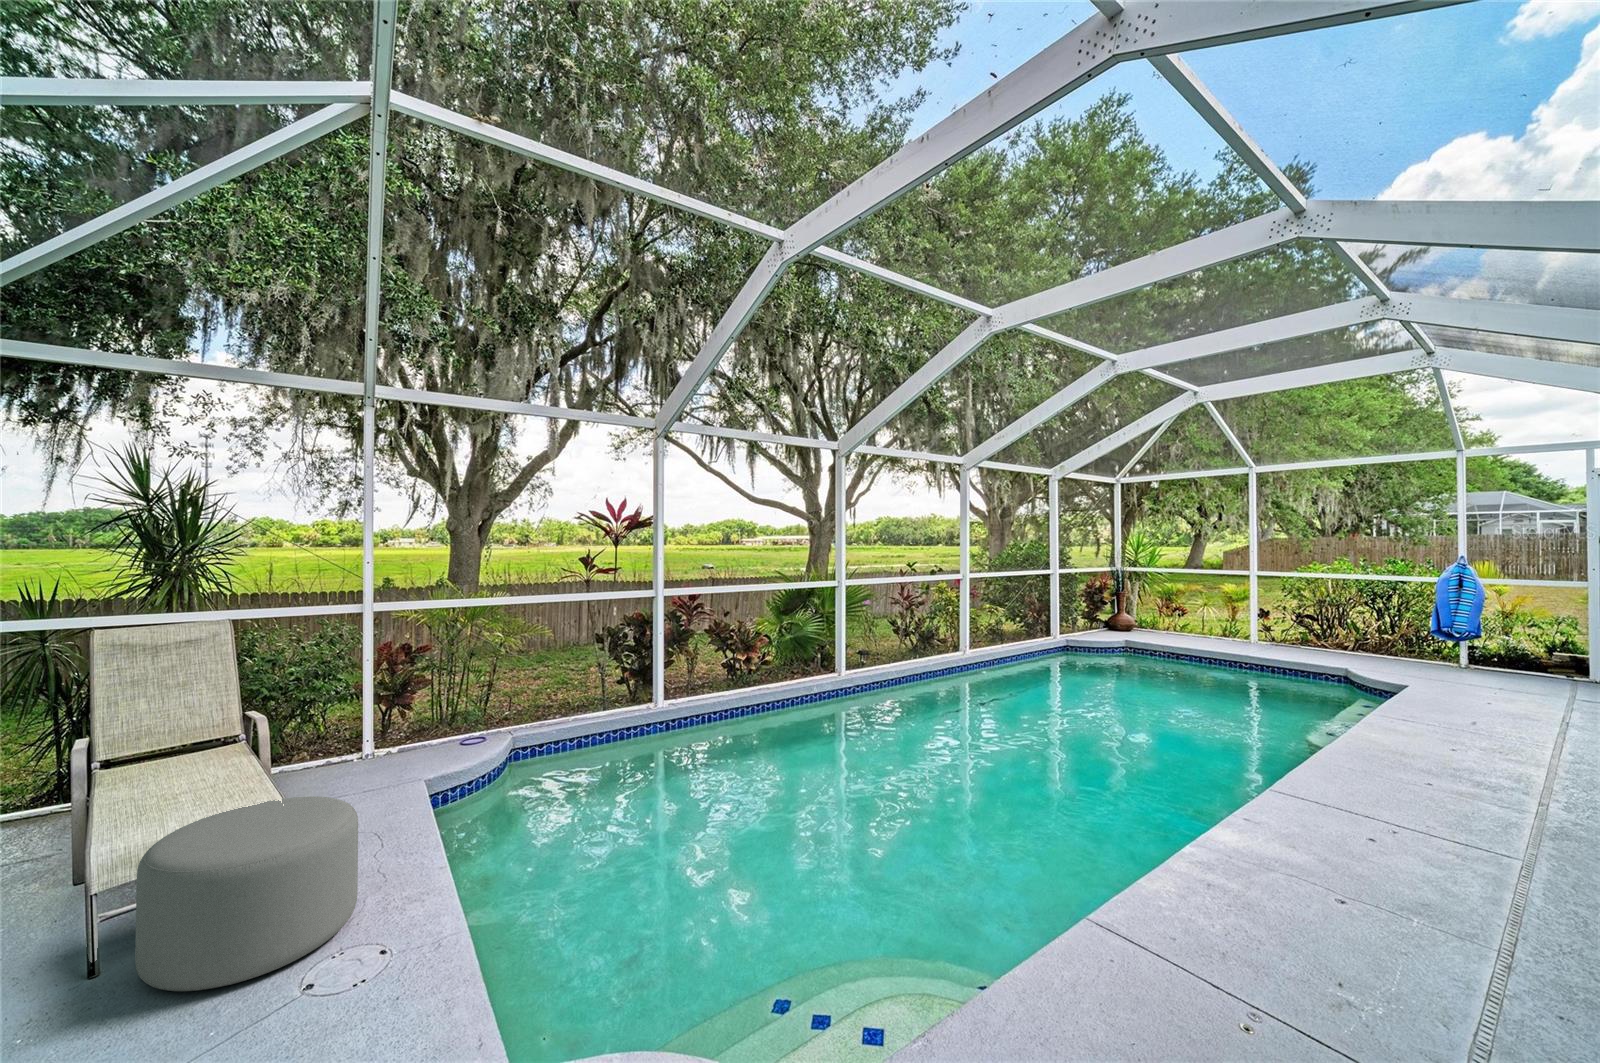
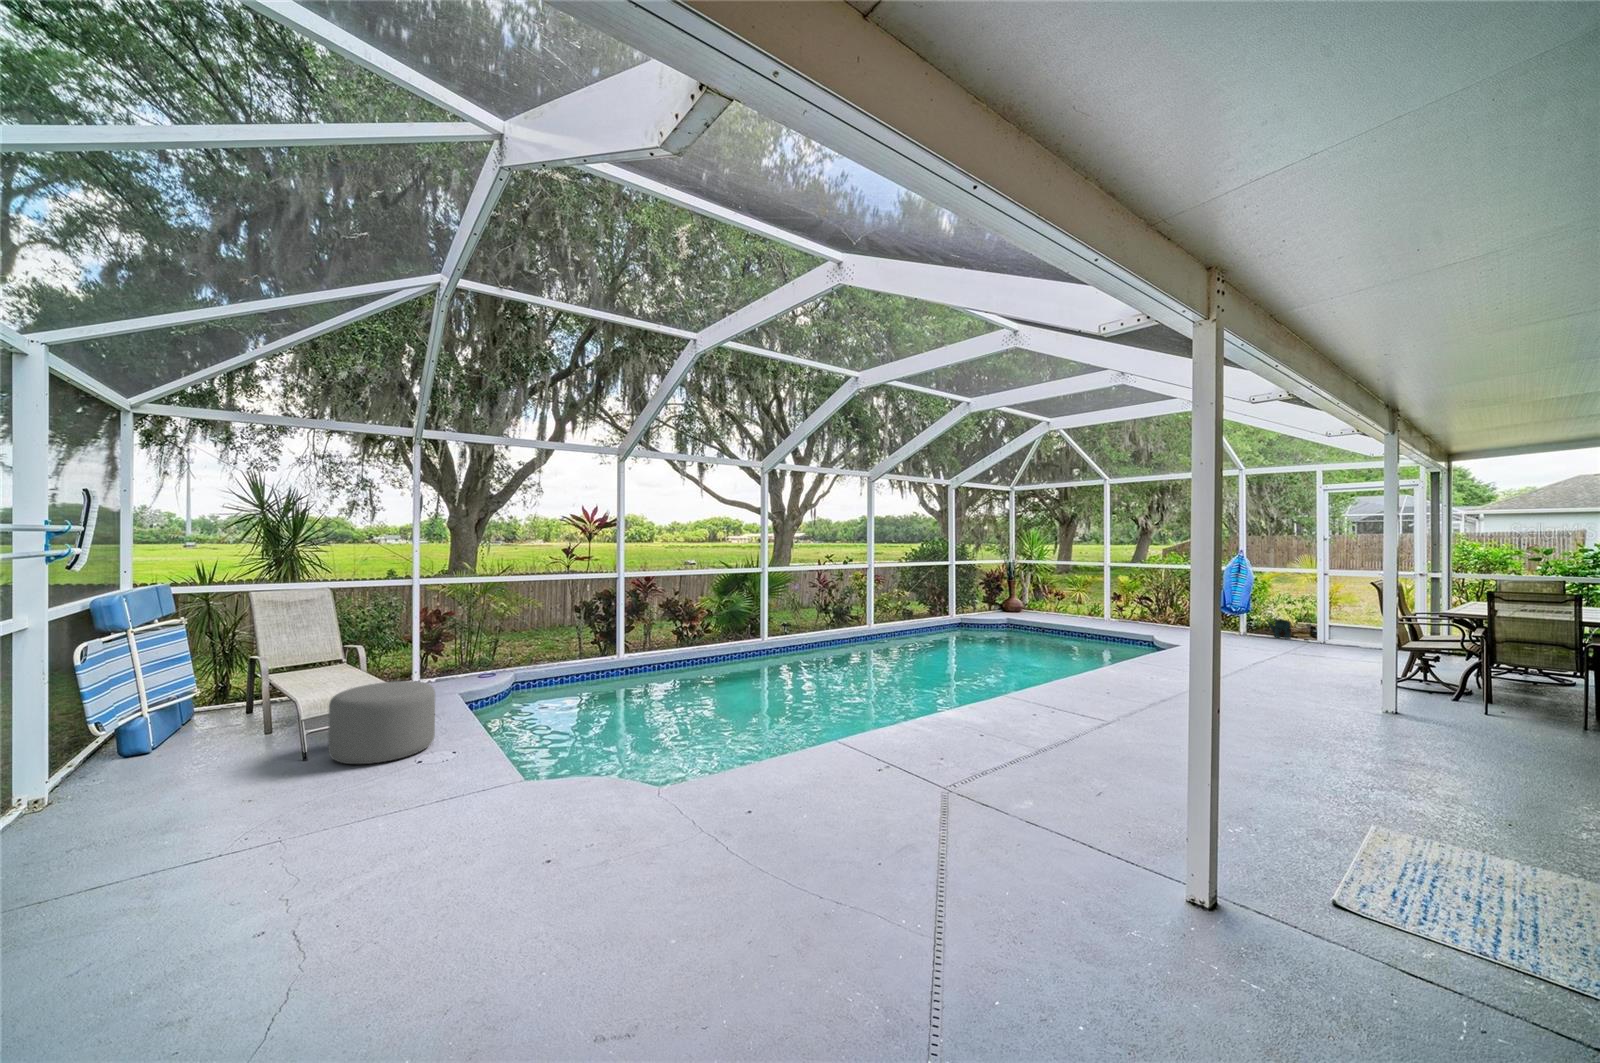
watering can: none [1483,639,1539,671] -> present [1264,616,1295,639]

